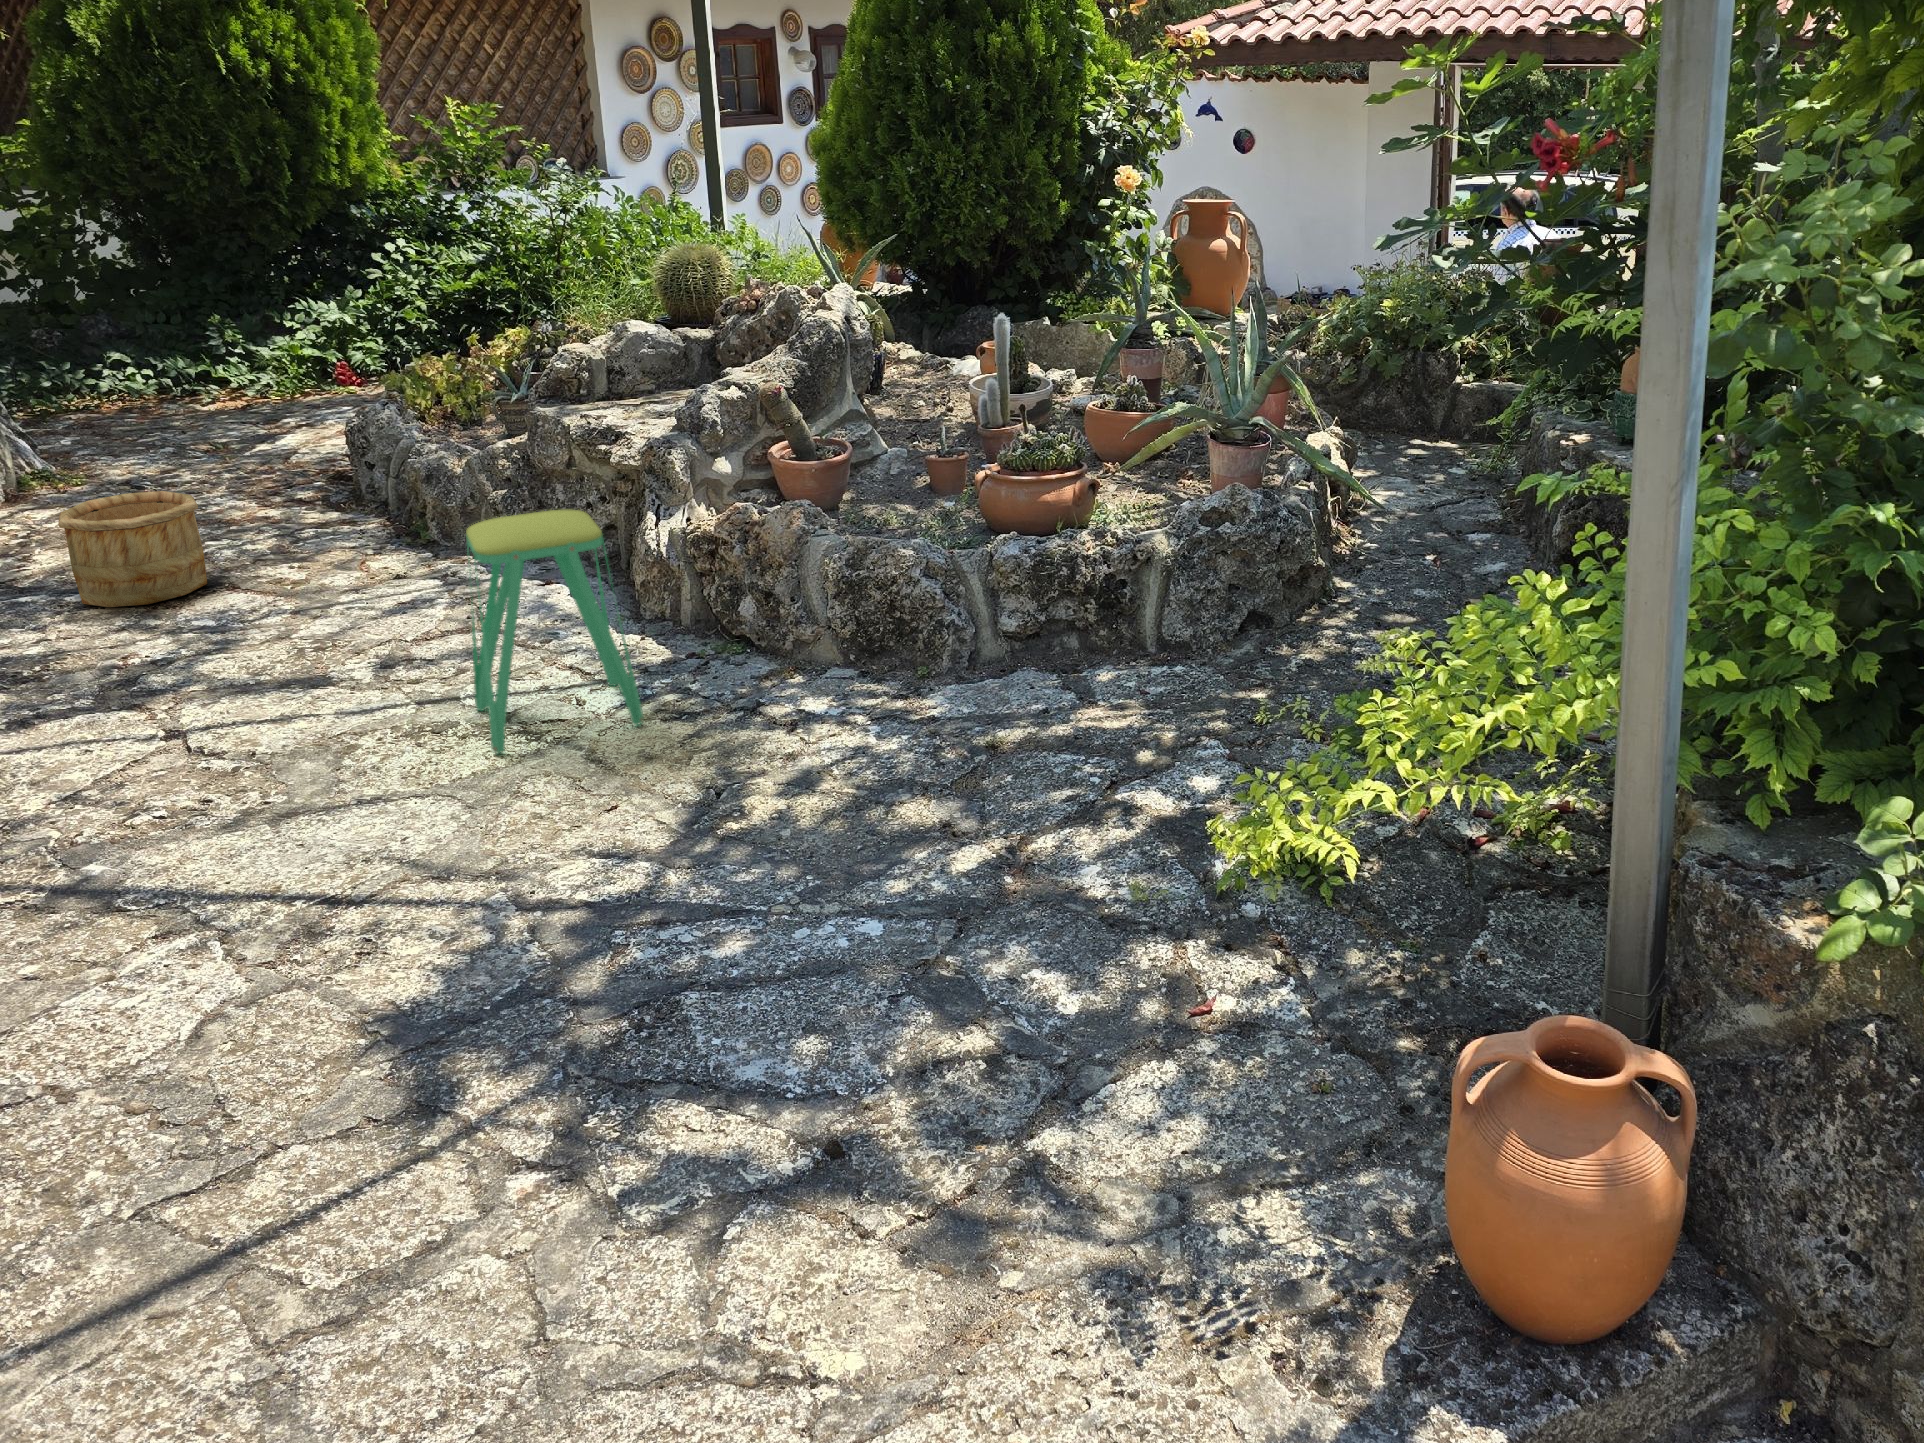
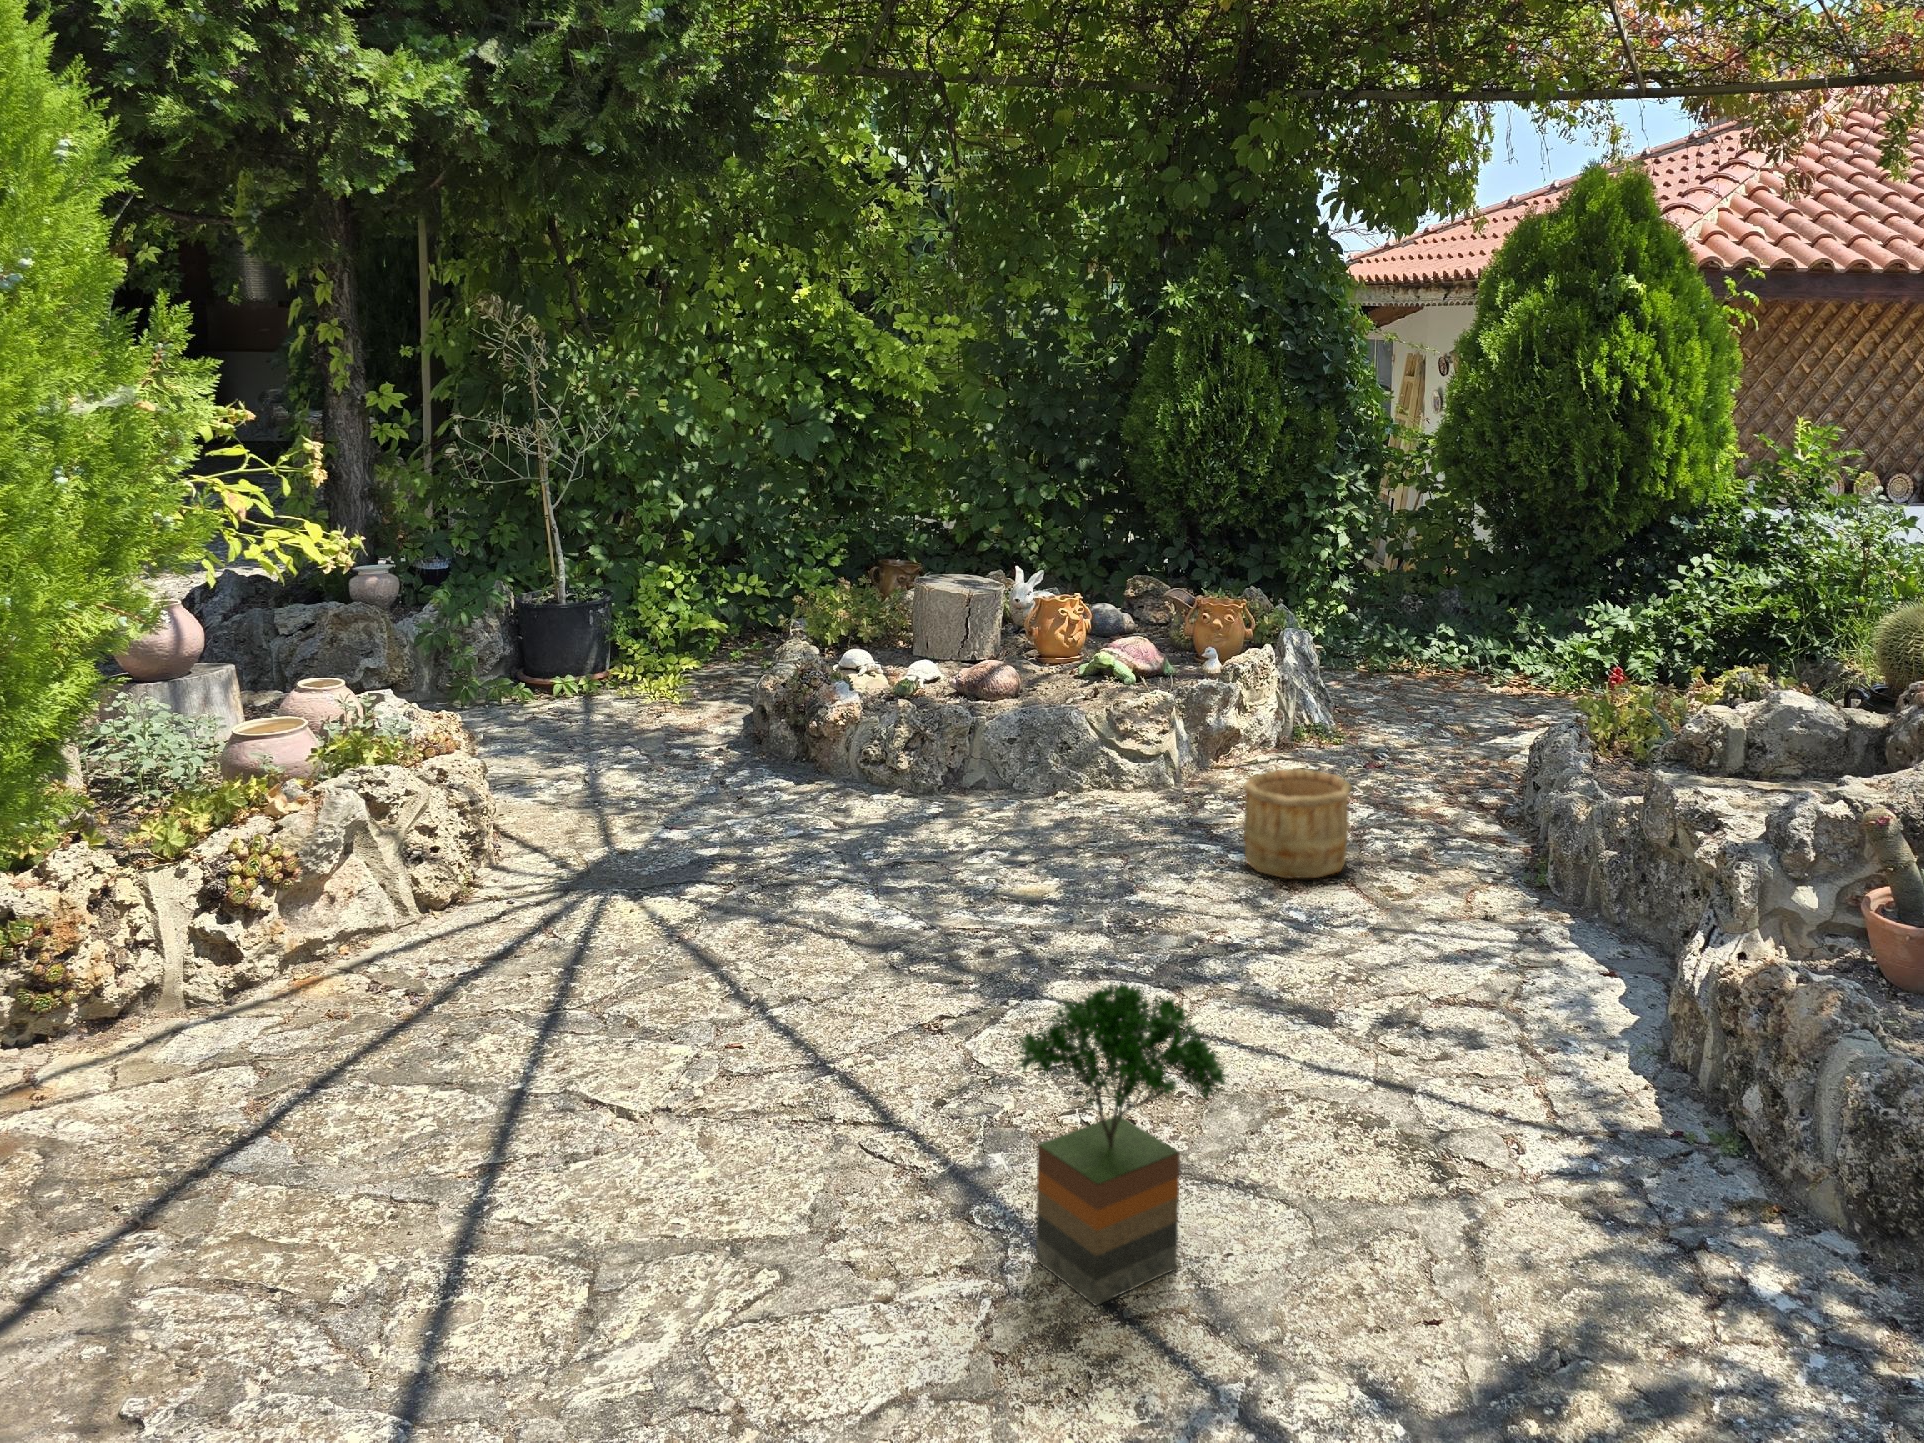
stool: present [466,509,644,753] -> none [1383,907,1574,1213]
potted tree: none [151,633,395,910] -> present [1016,983,1228,1306]

